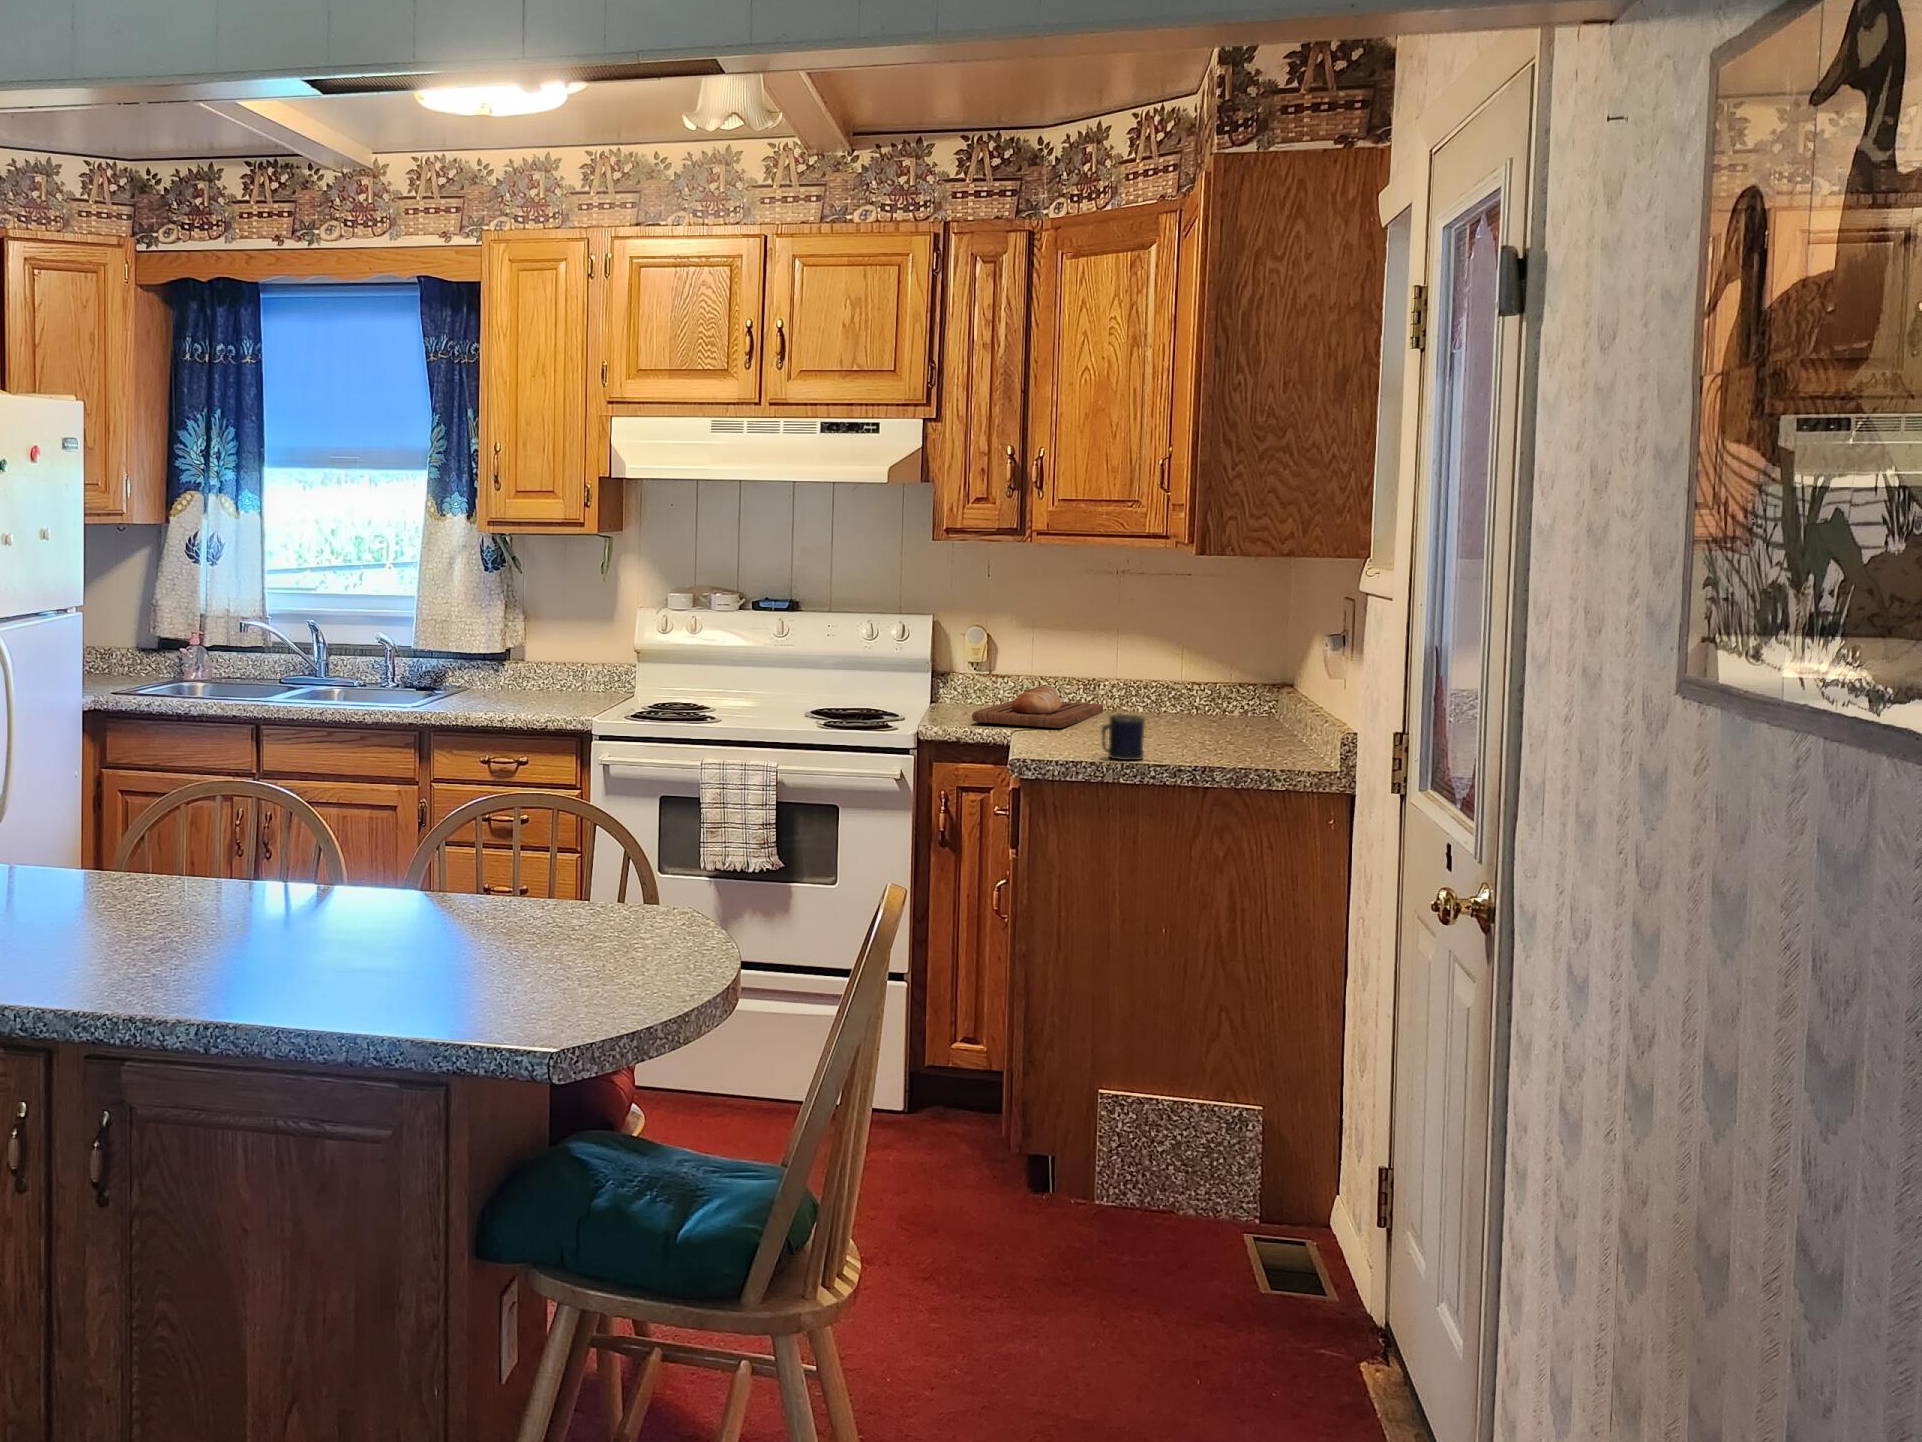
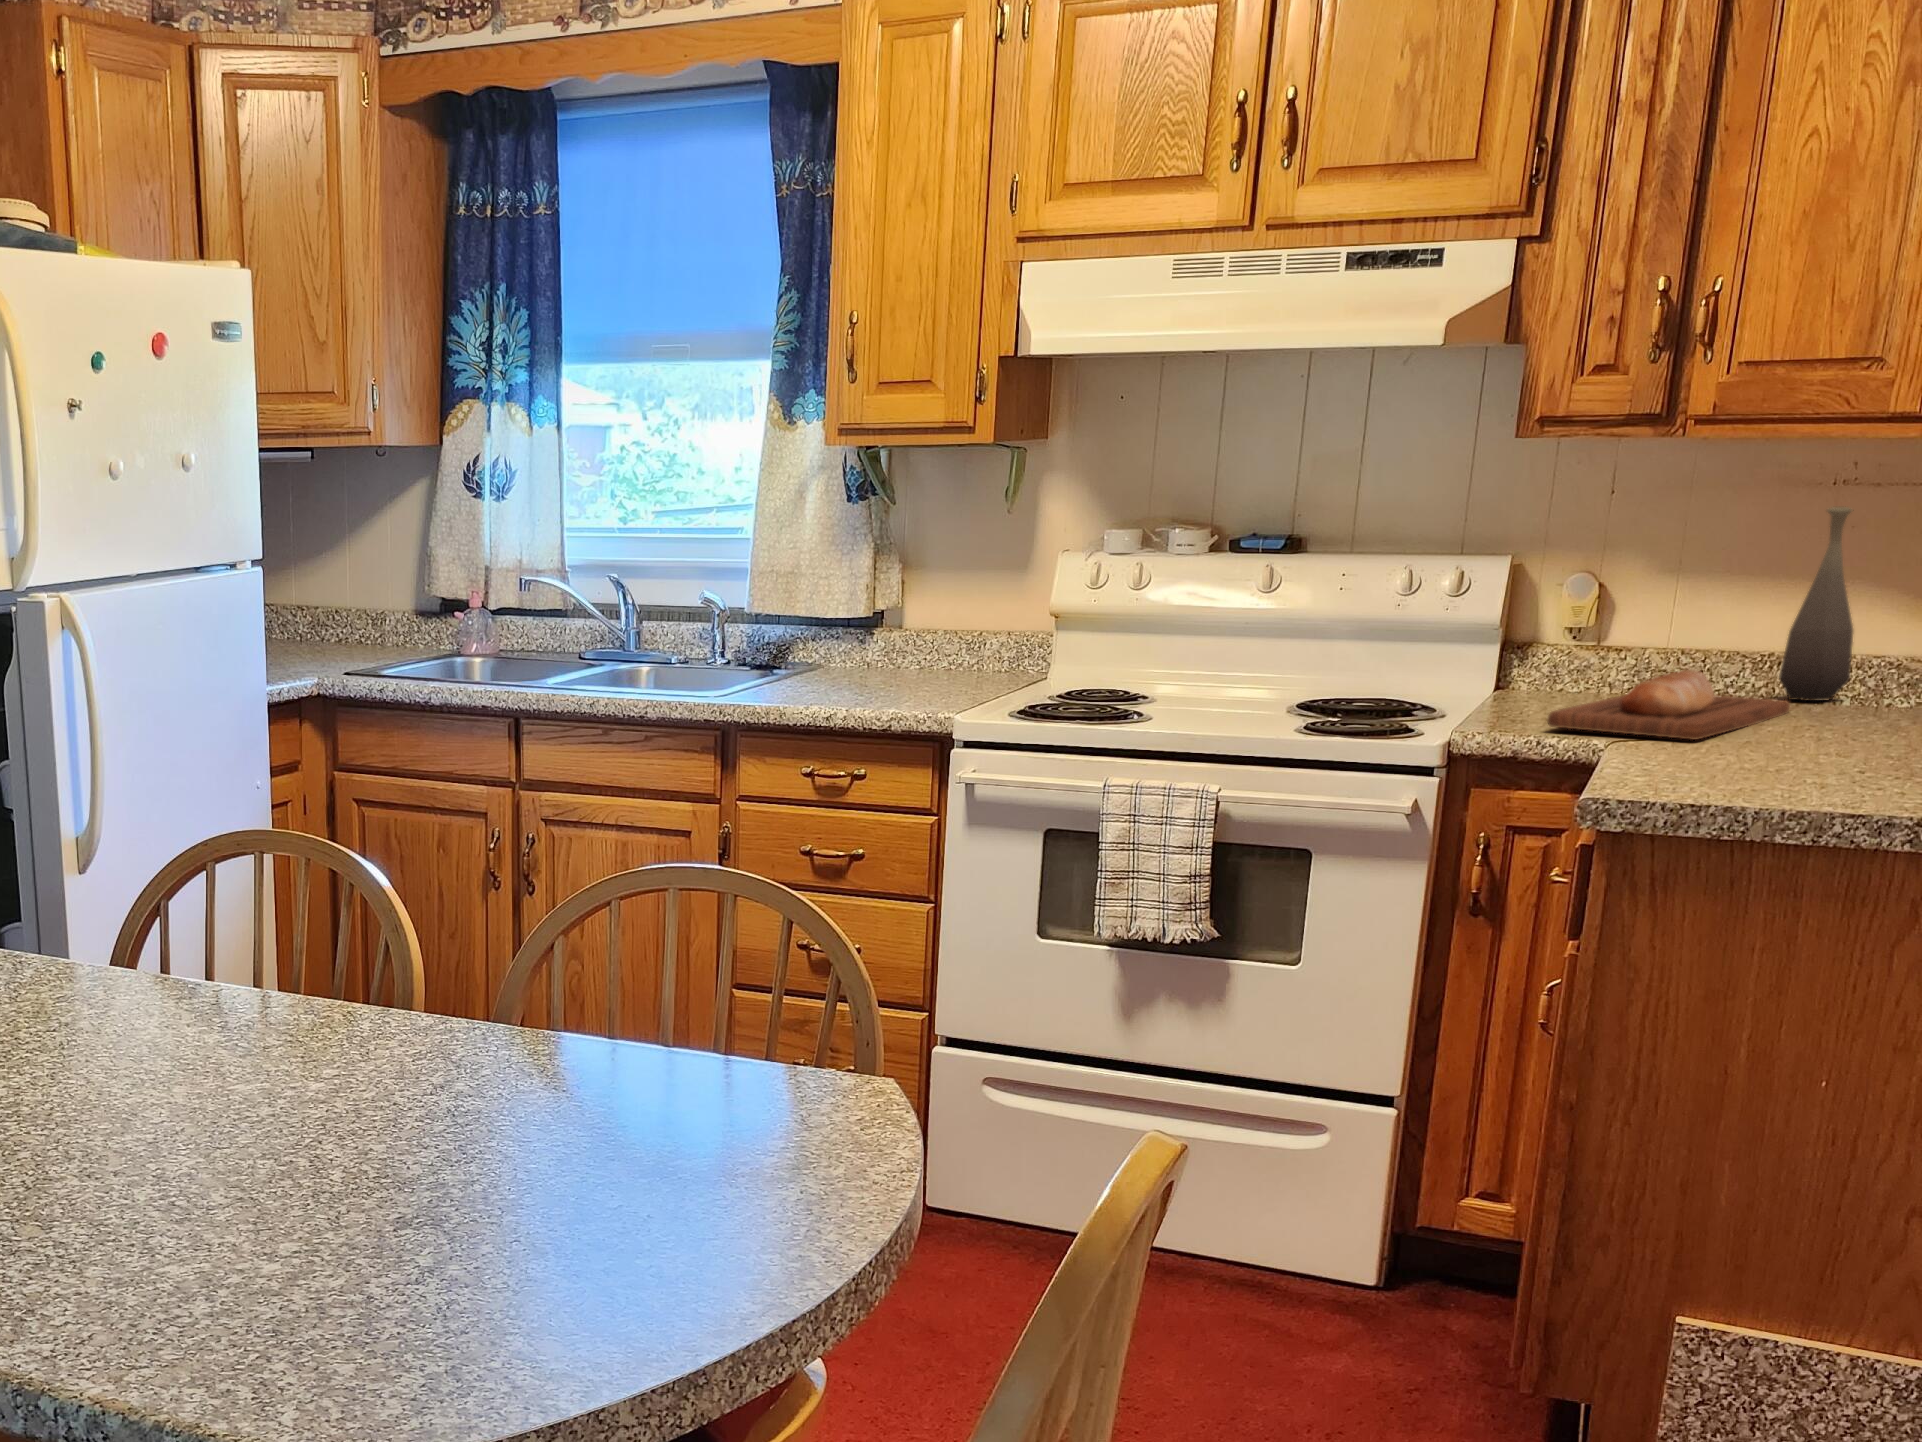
bottle: none [1092,586,1132,705] -> present [1779,507,1854,701]
mug: present [1102,714,1145,760] -> none [1747,721,1837,800]

